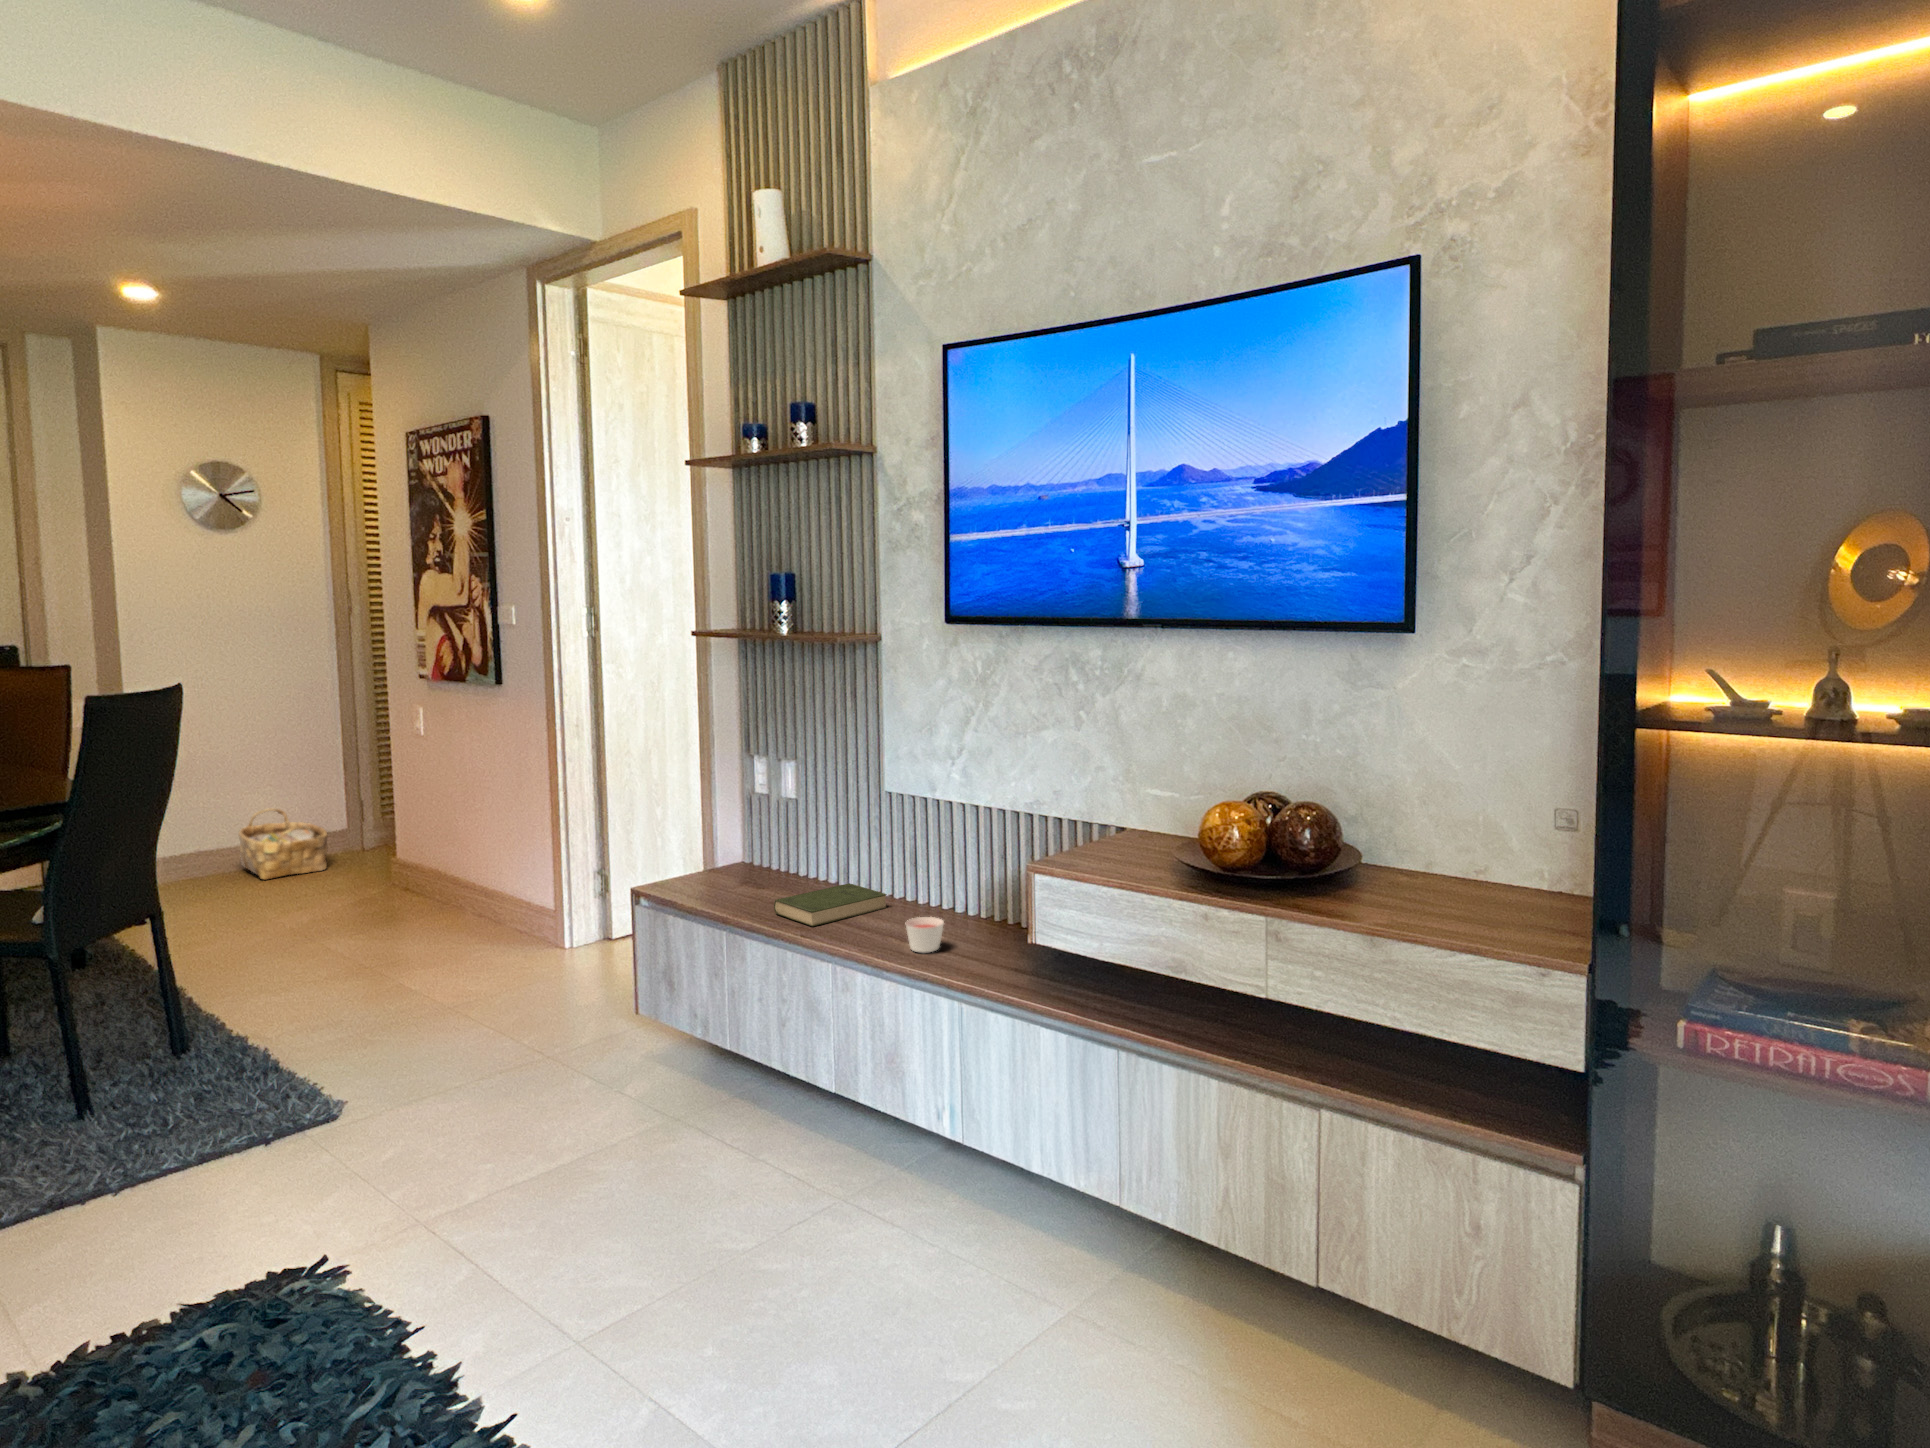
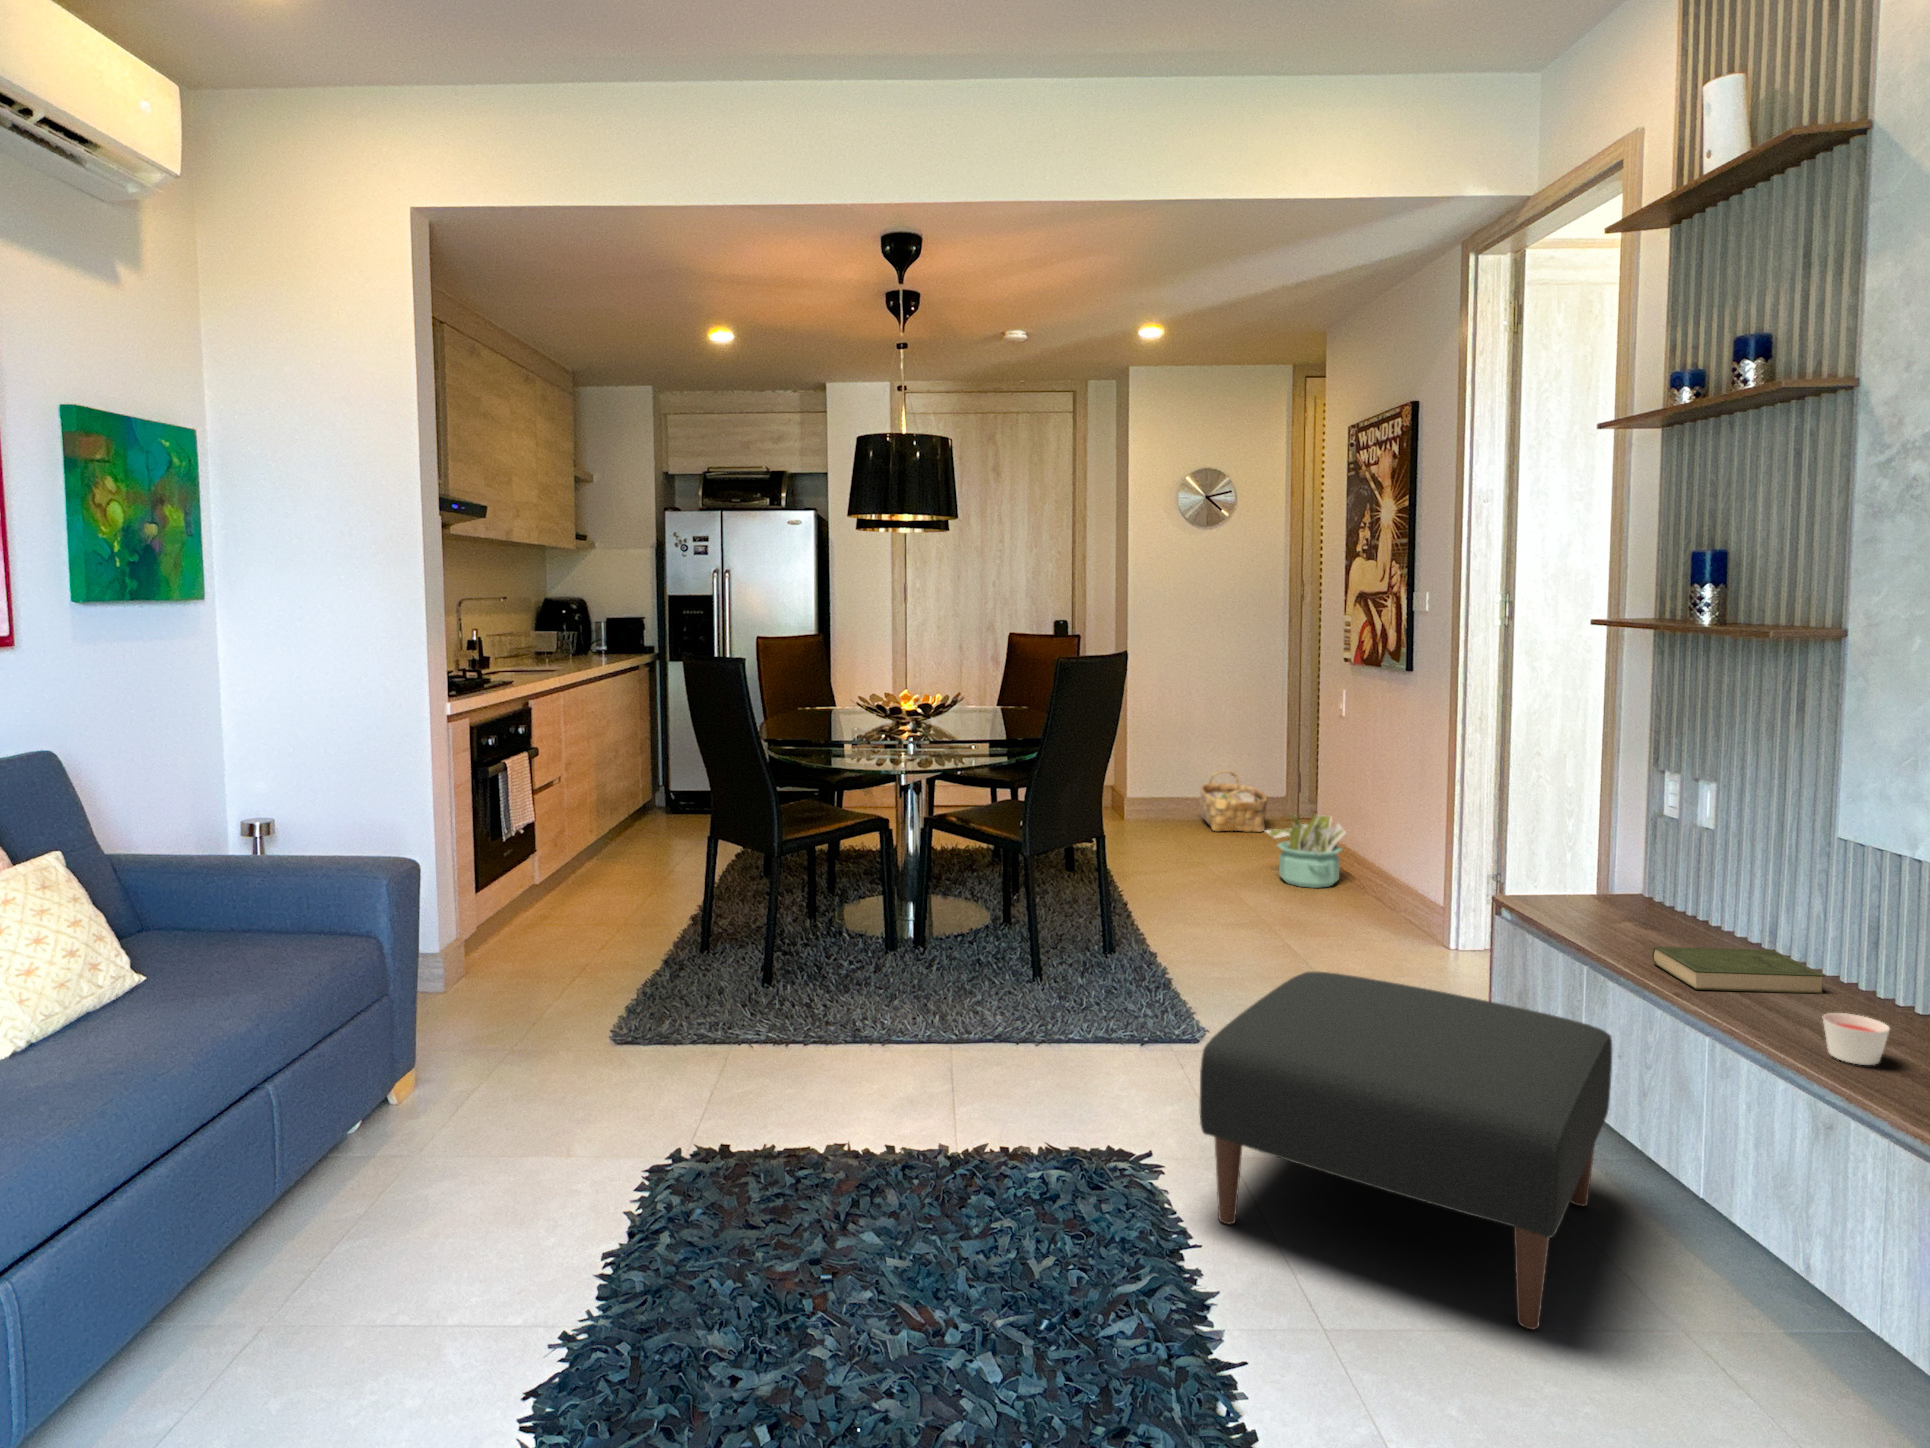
decorative plant: none [340,840,437,920] -> present [1265,815,1346,888]
ottoman: none [405,978,765,1292] -> present [1199,972,1612,1330]

